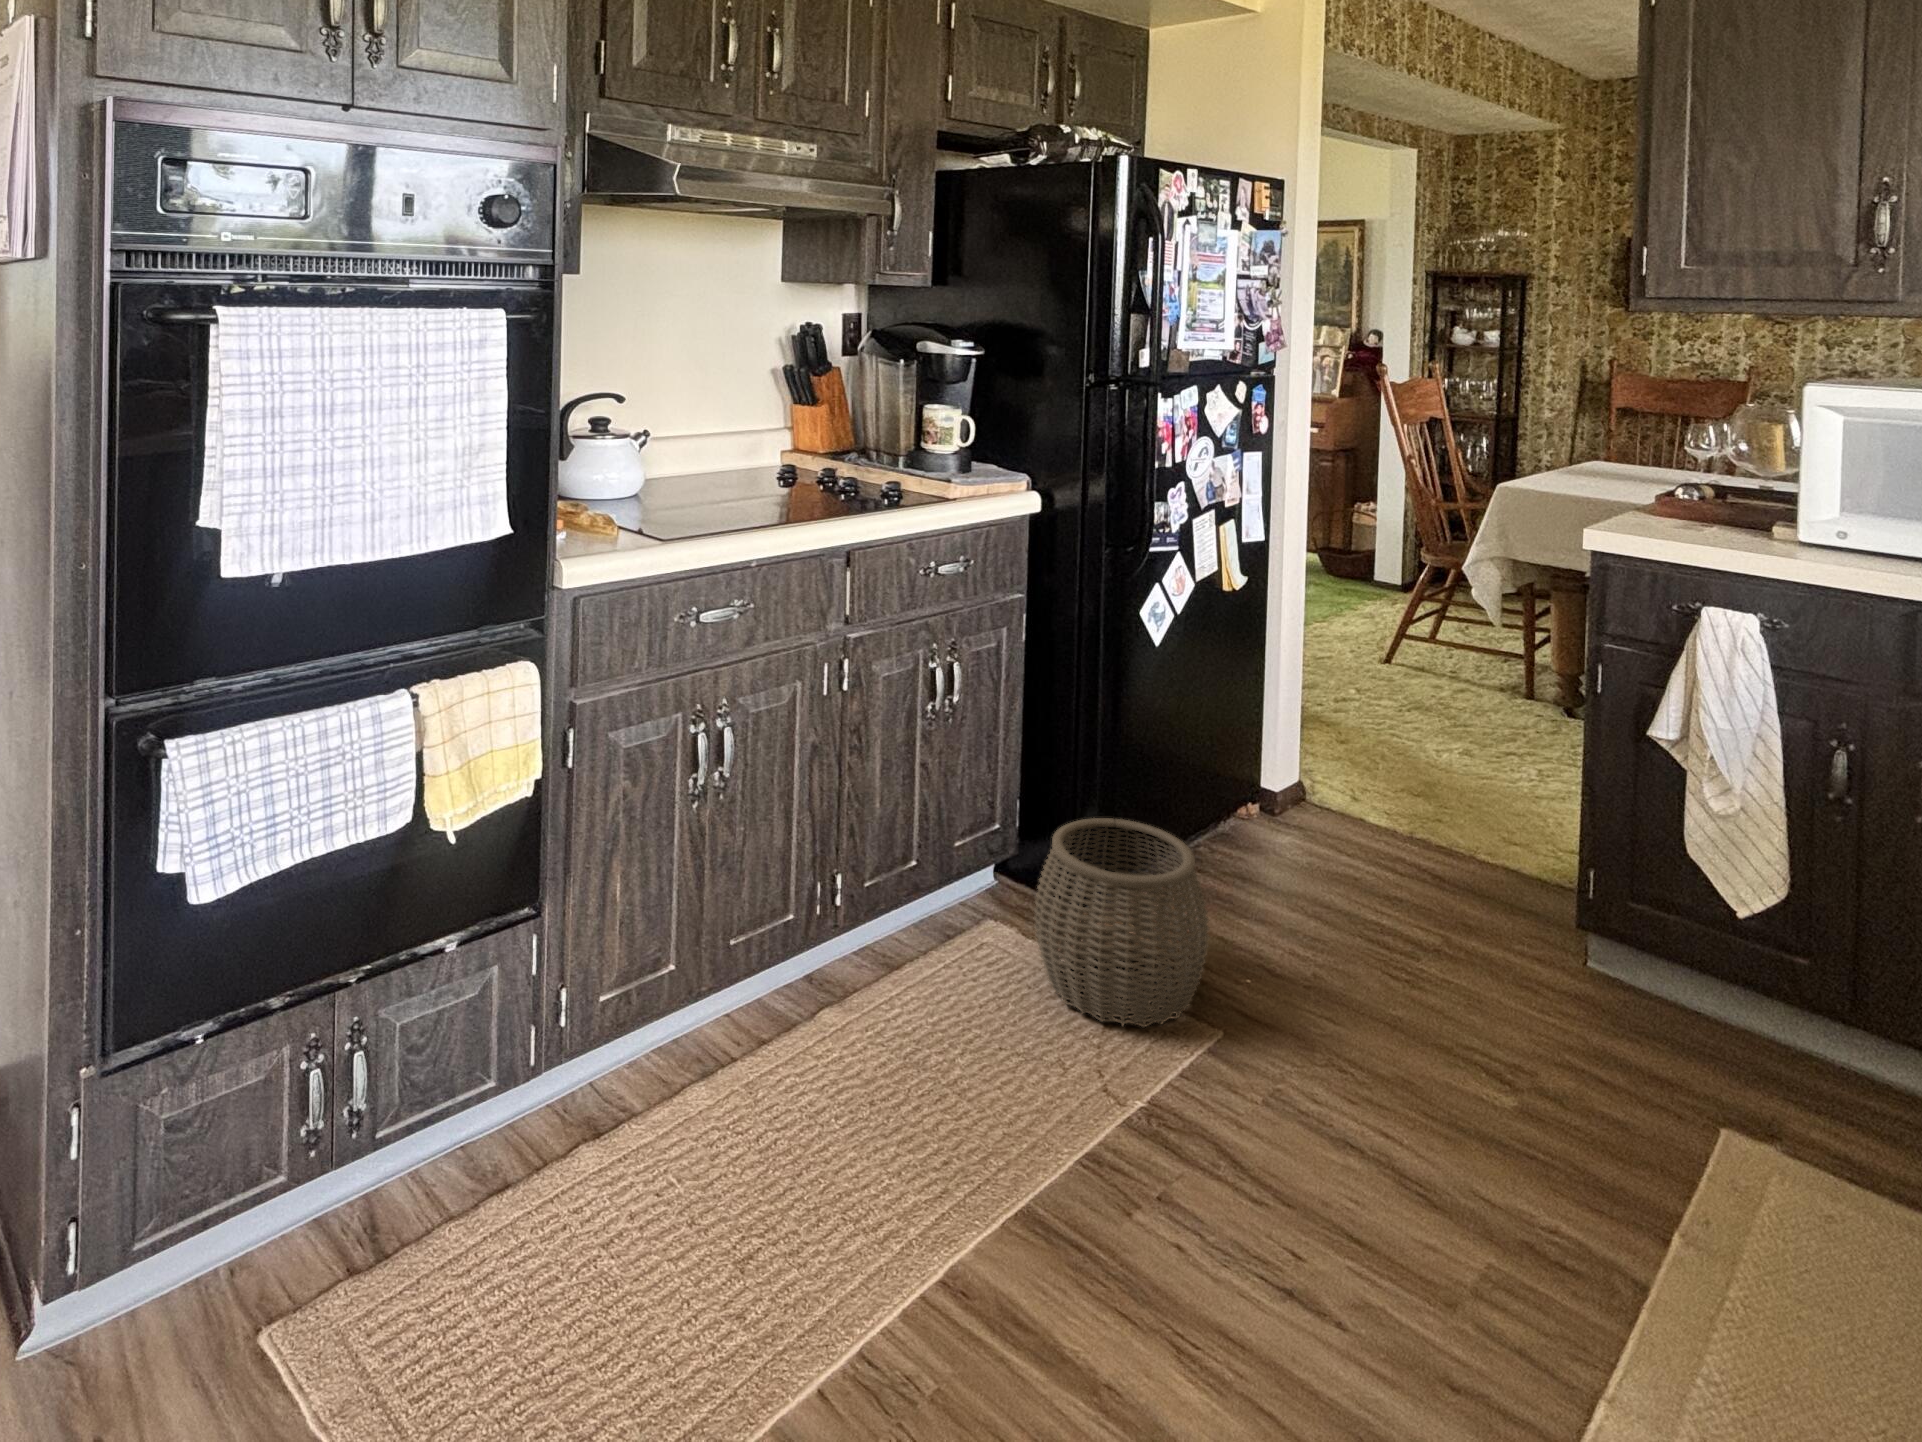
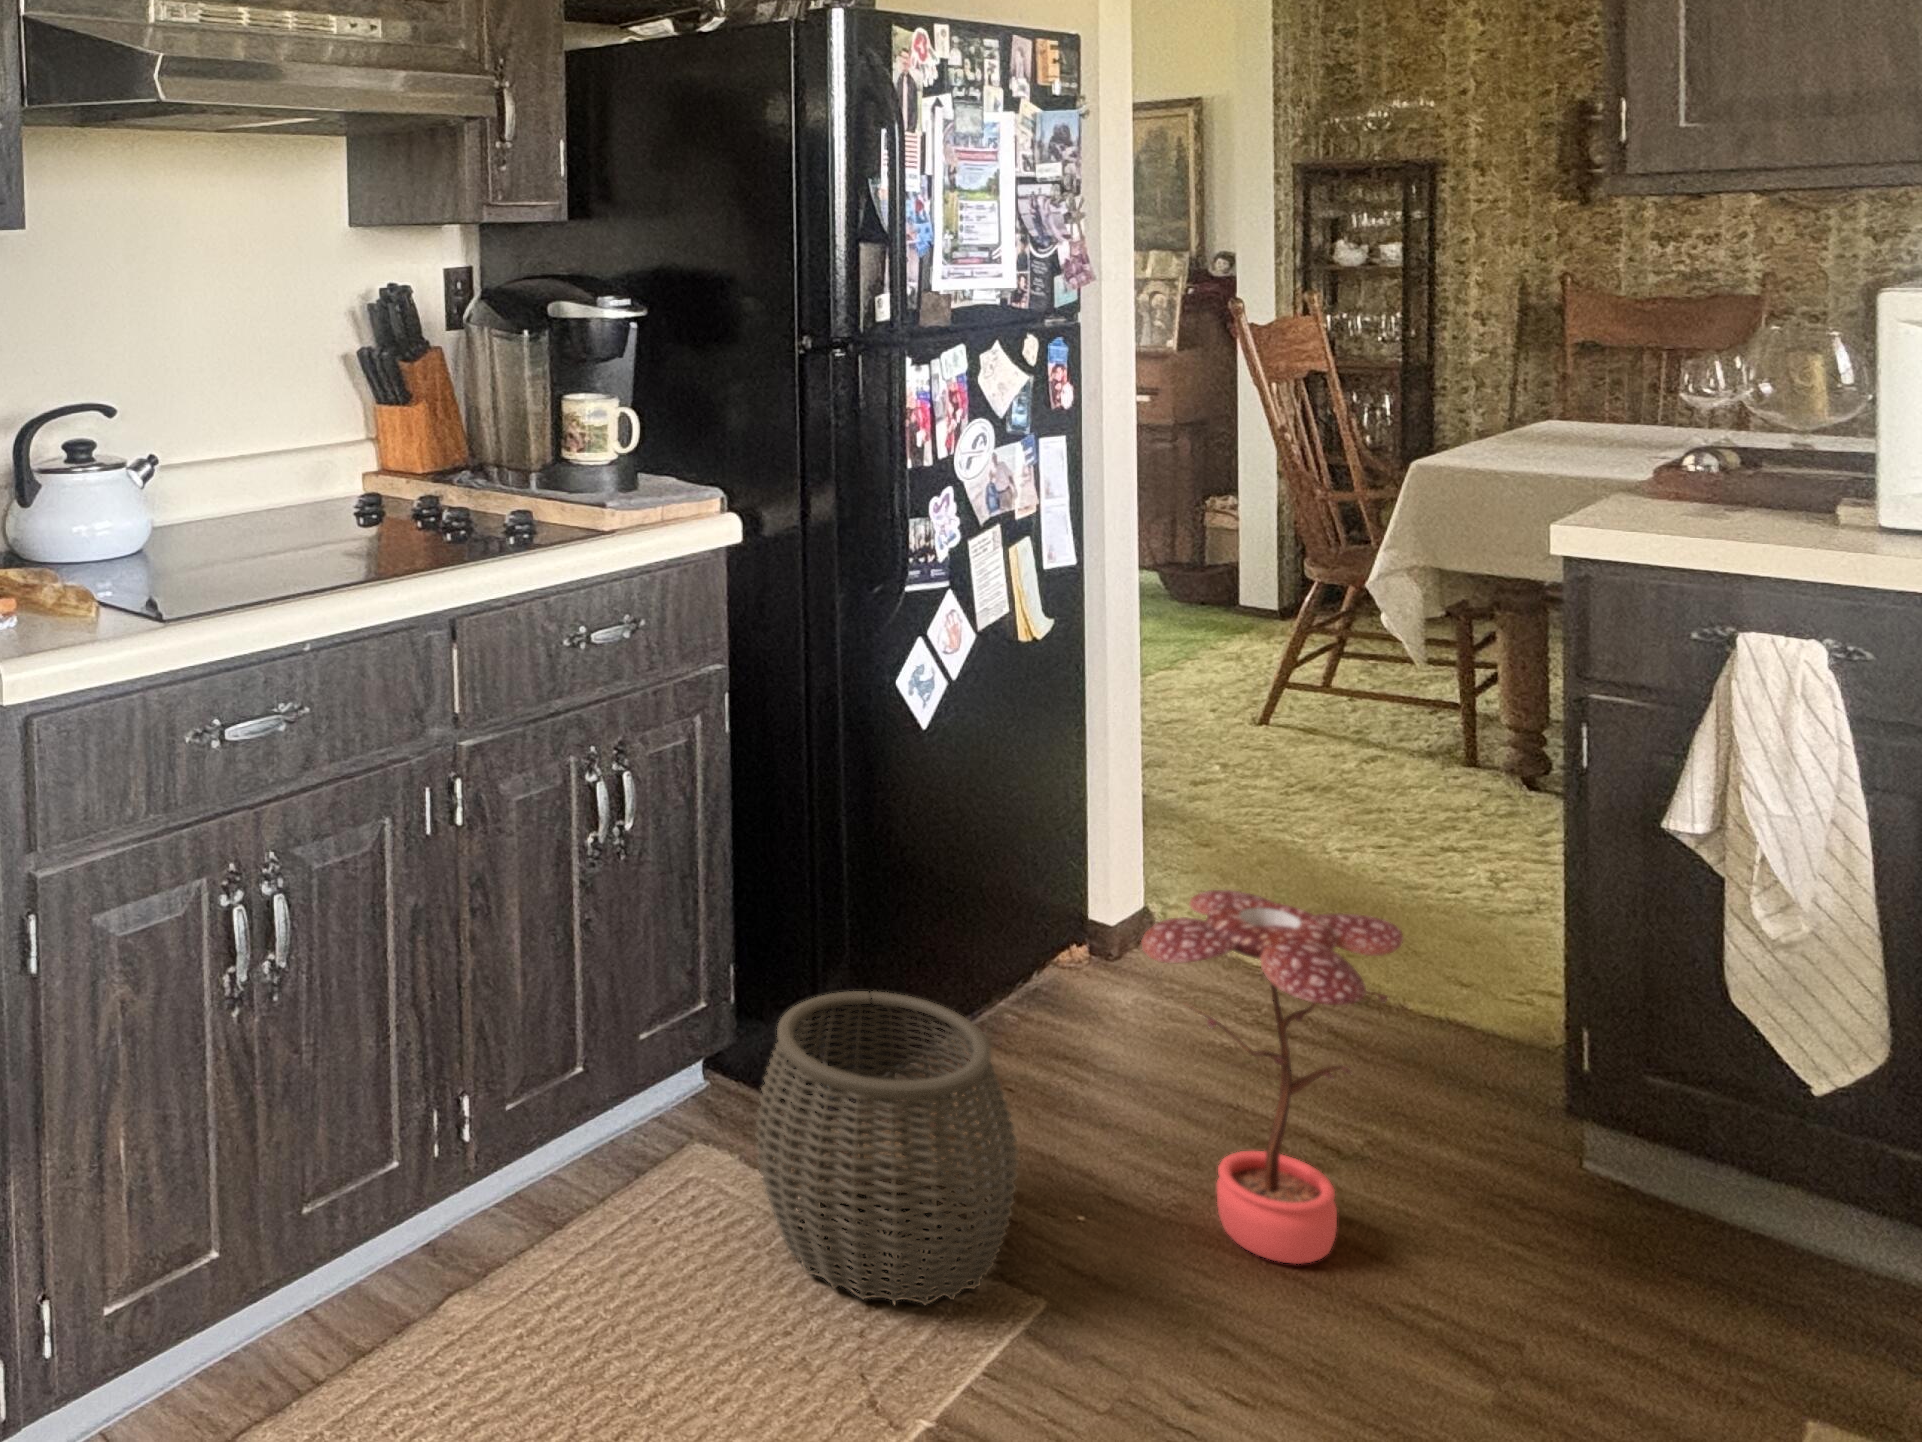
potted plant: none [1298,763,1473,1014] -> present [1142,890,1403,1264]

